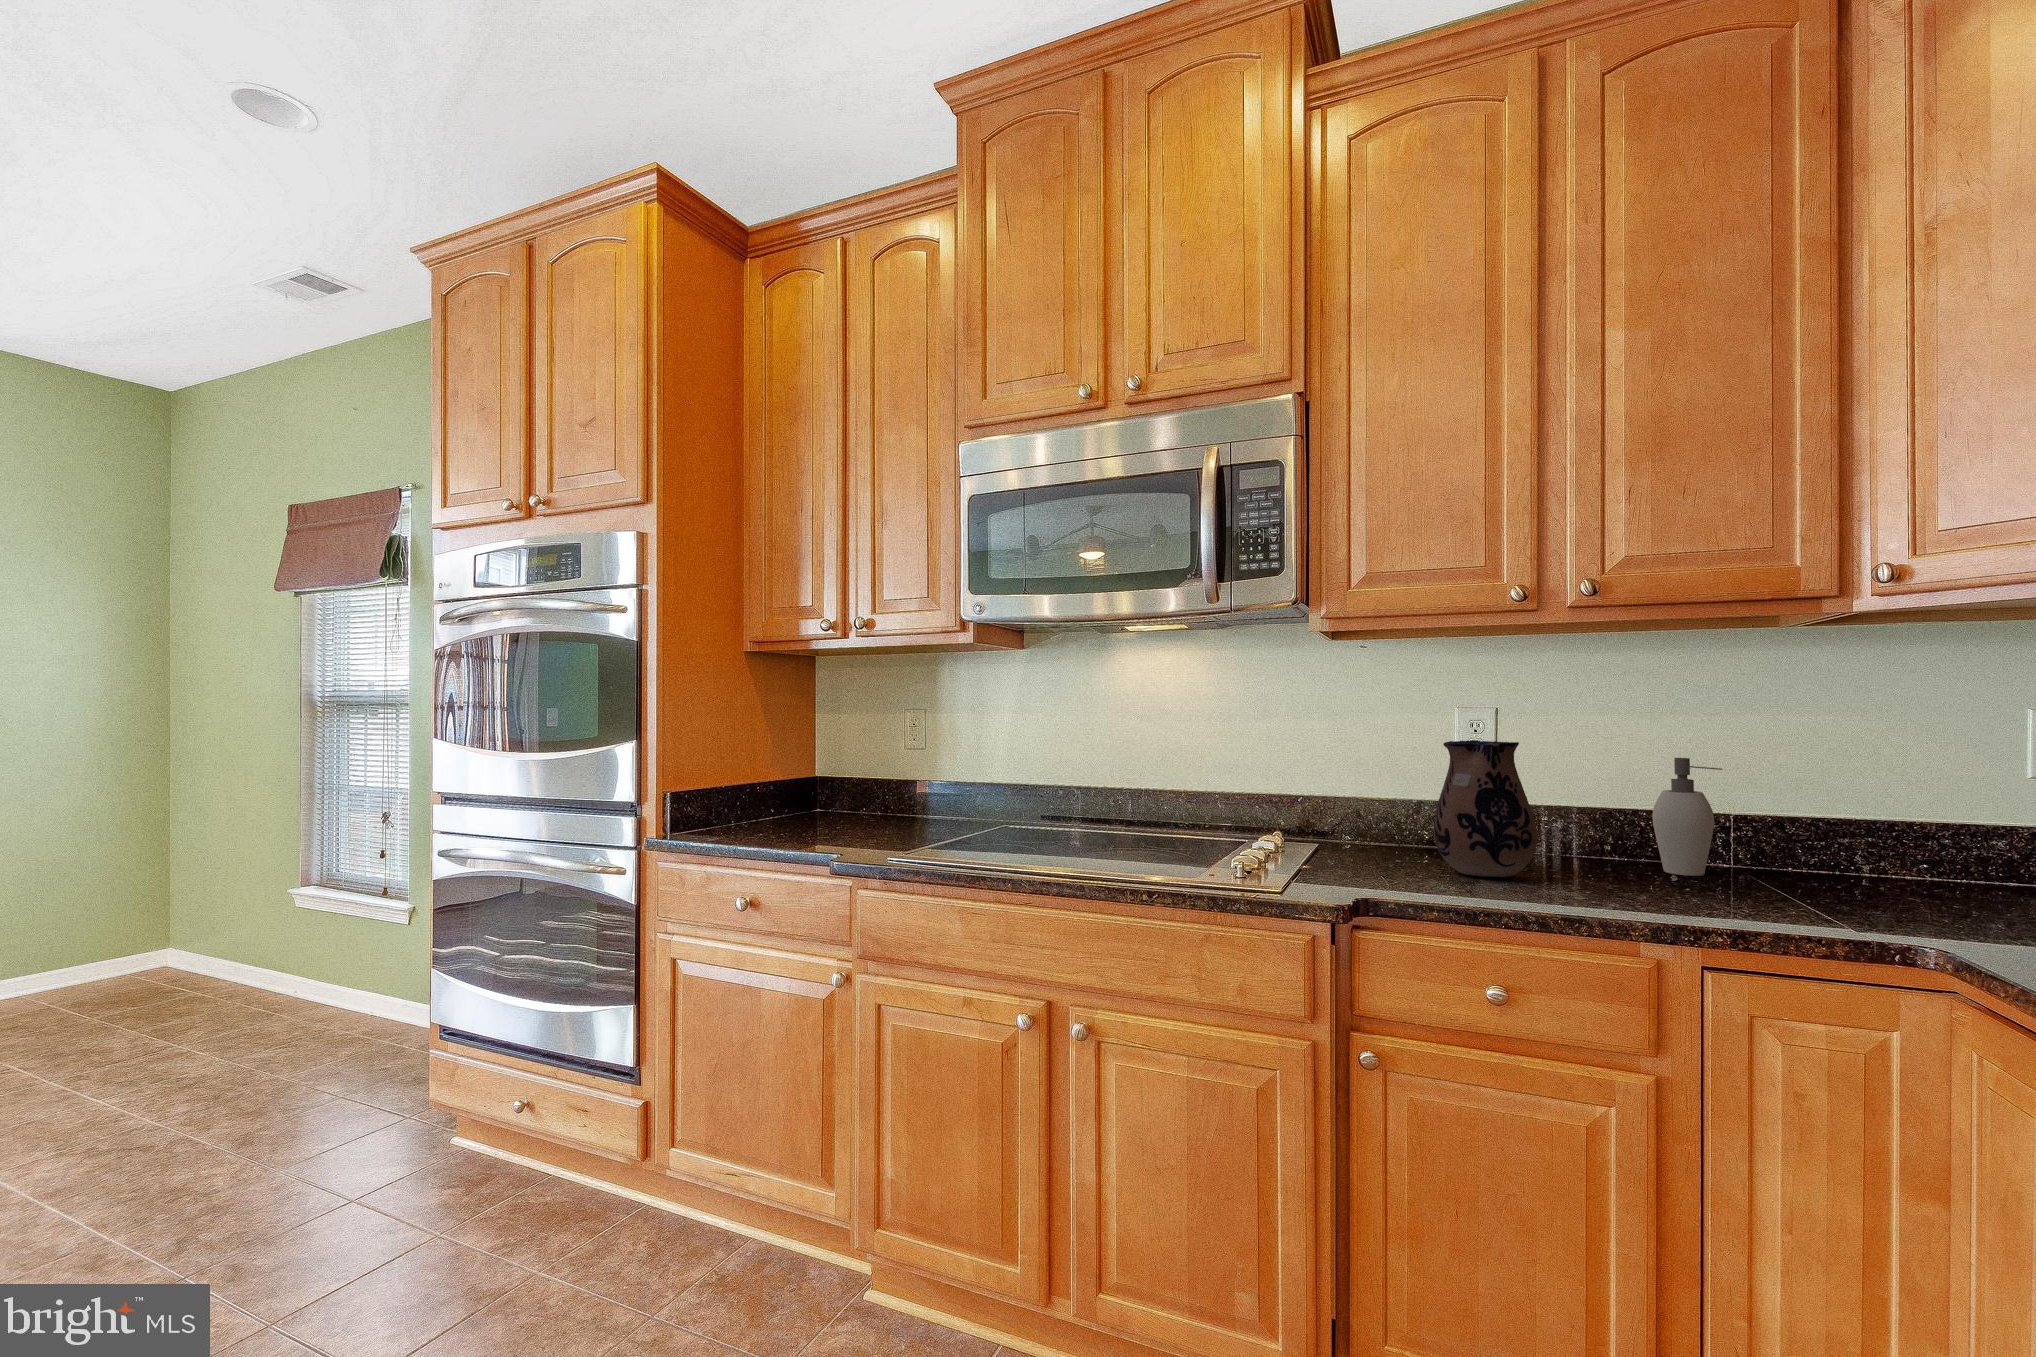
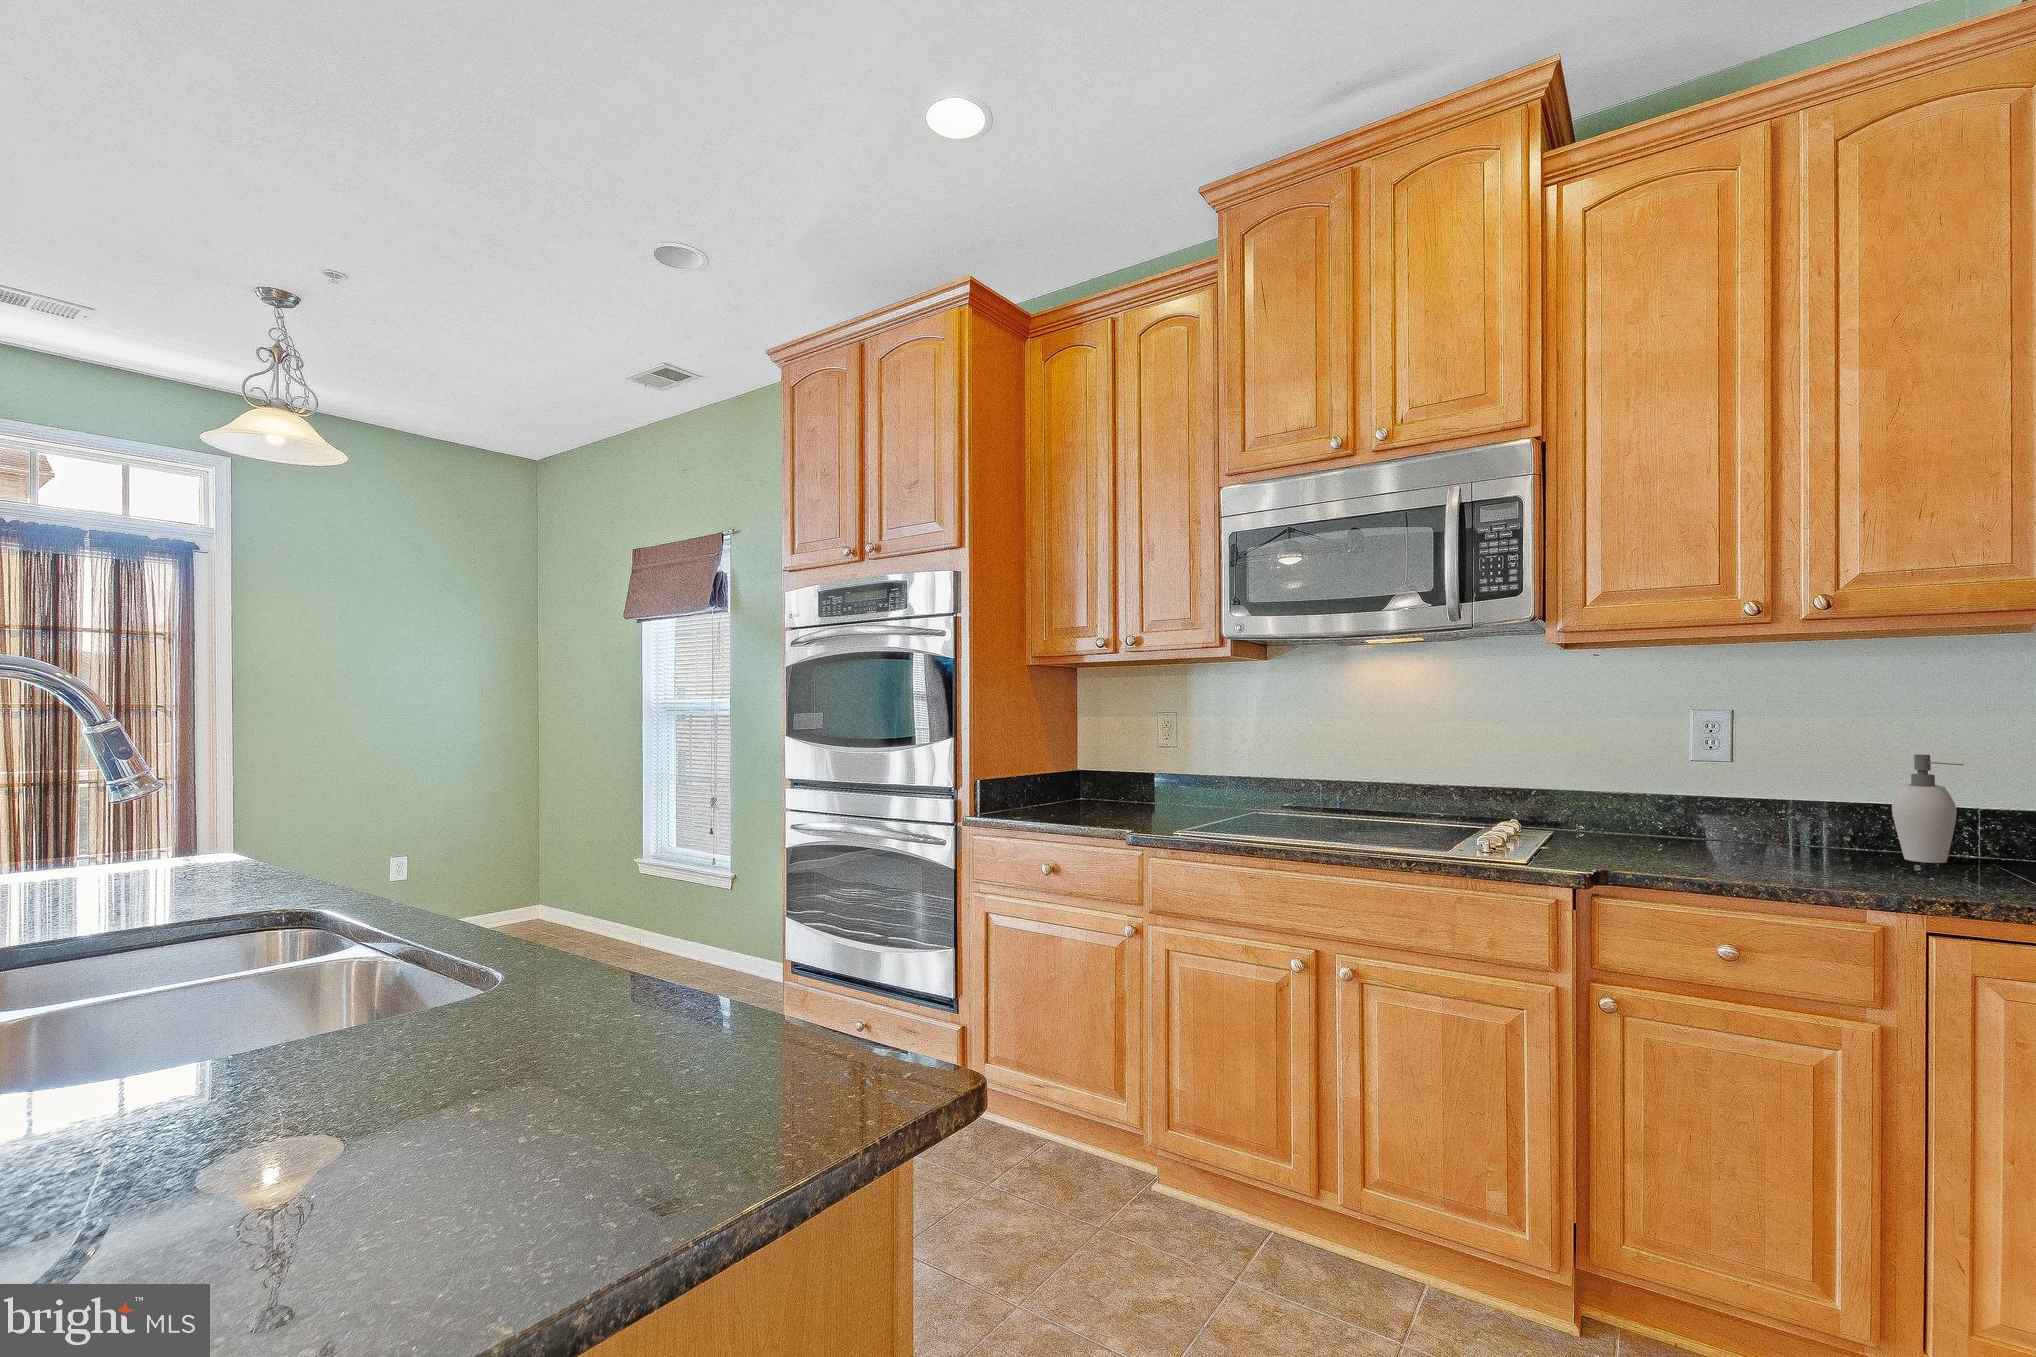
ceramic pitcher: present [1434,740,1538,878] -> none [1668,738,1771,859]

